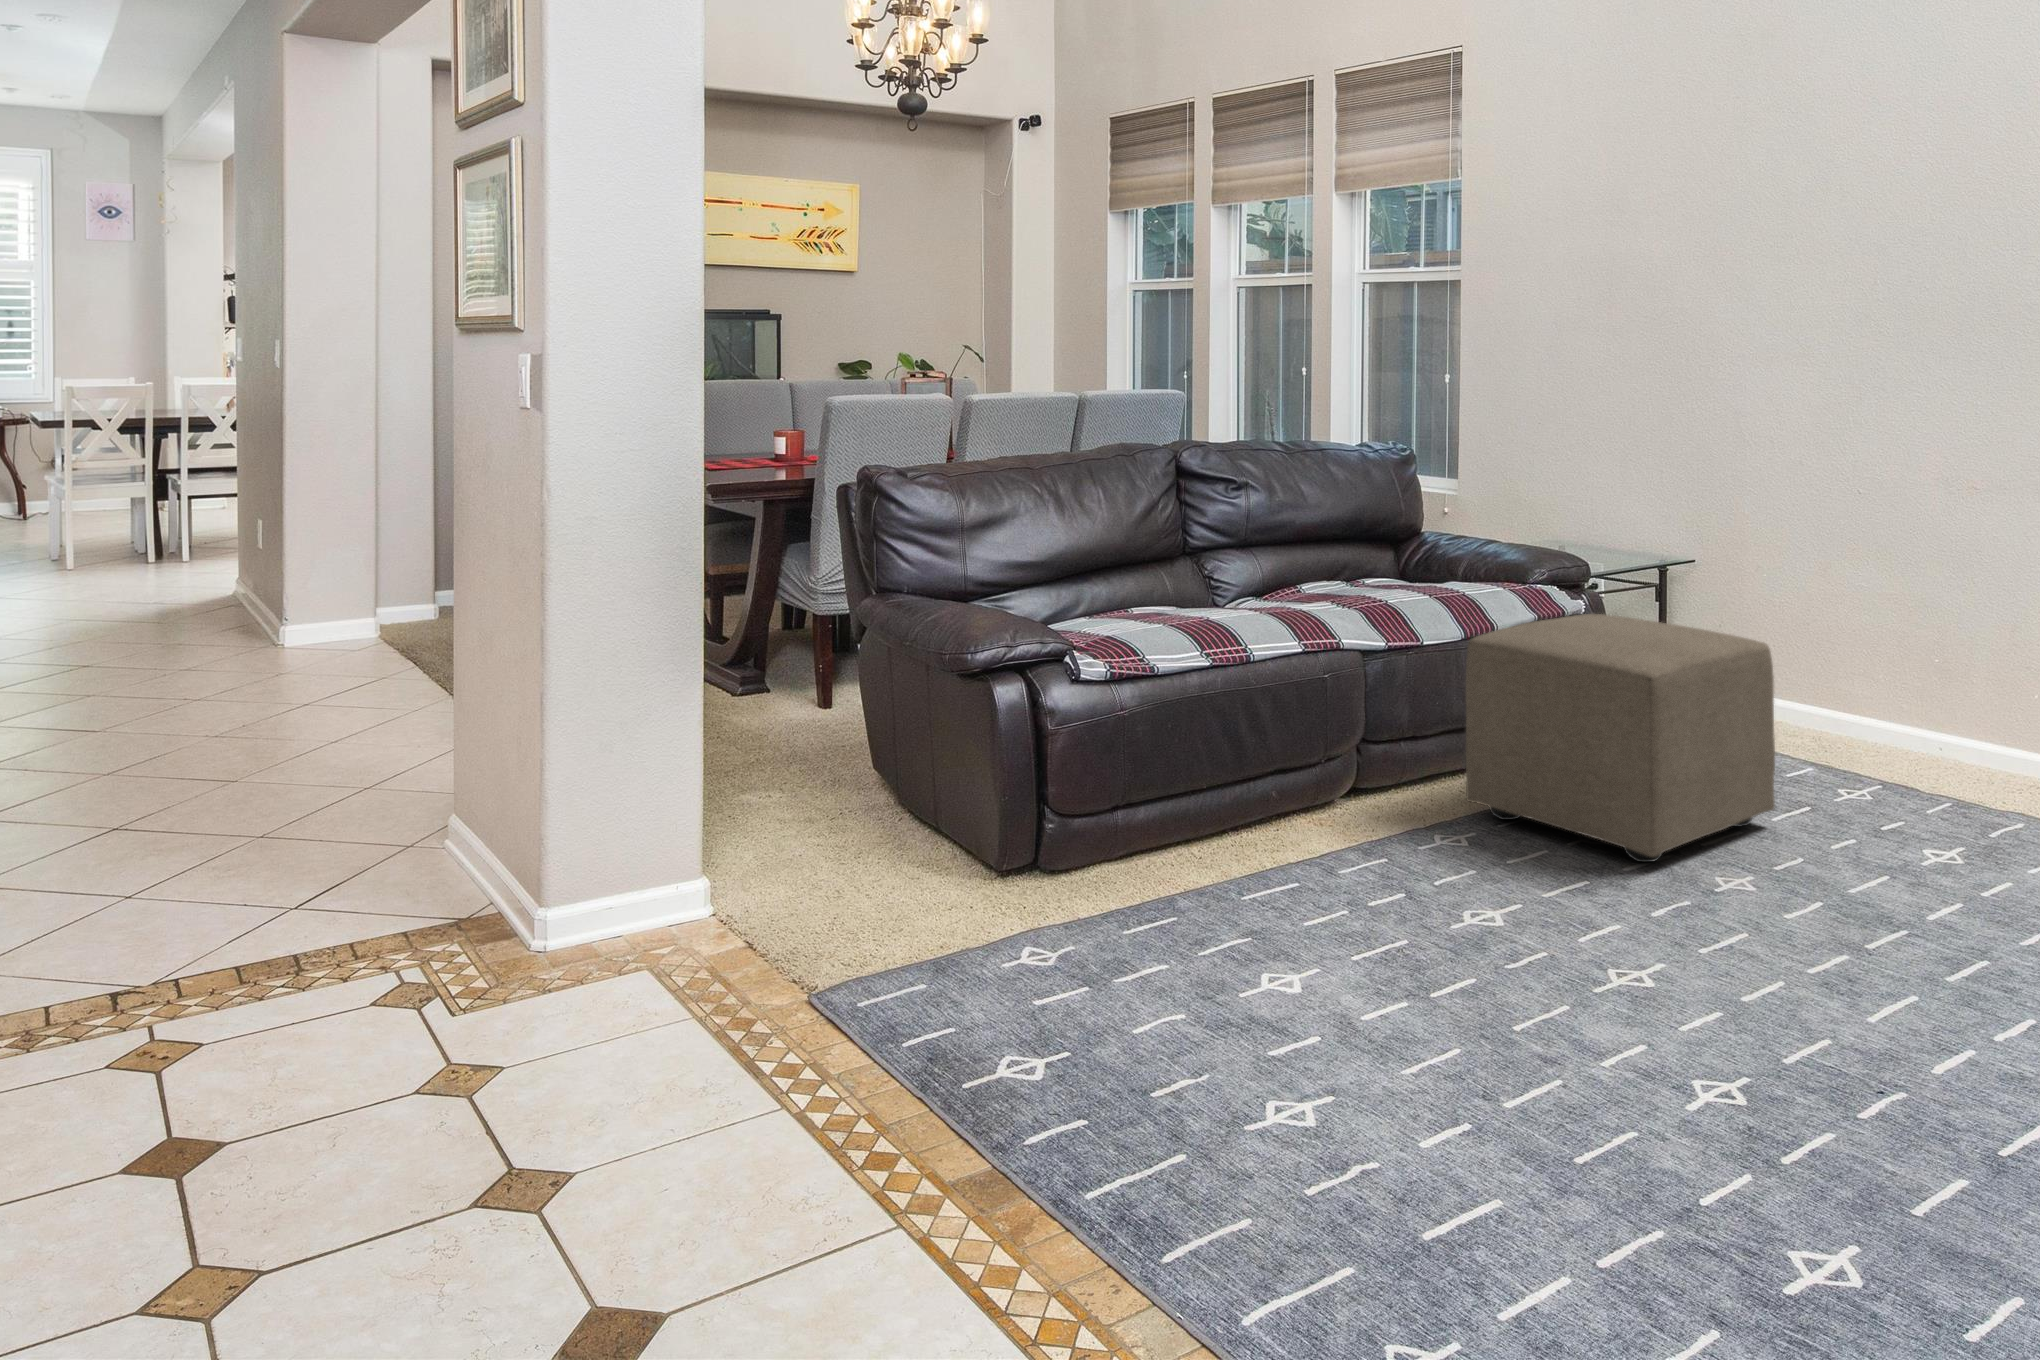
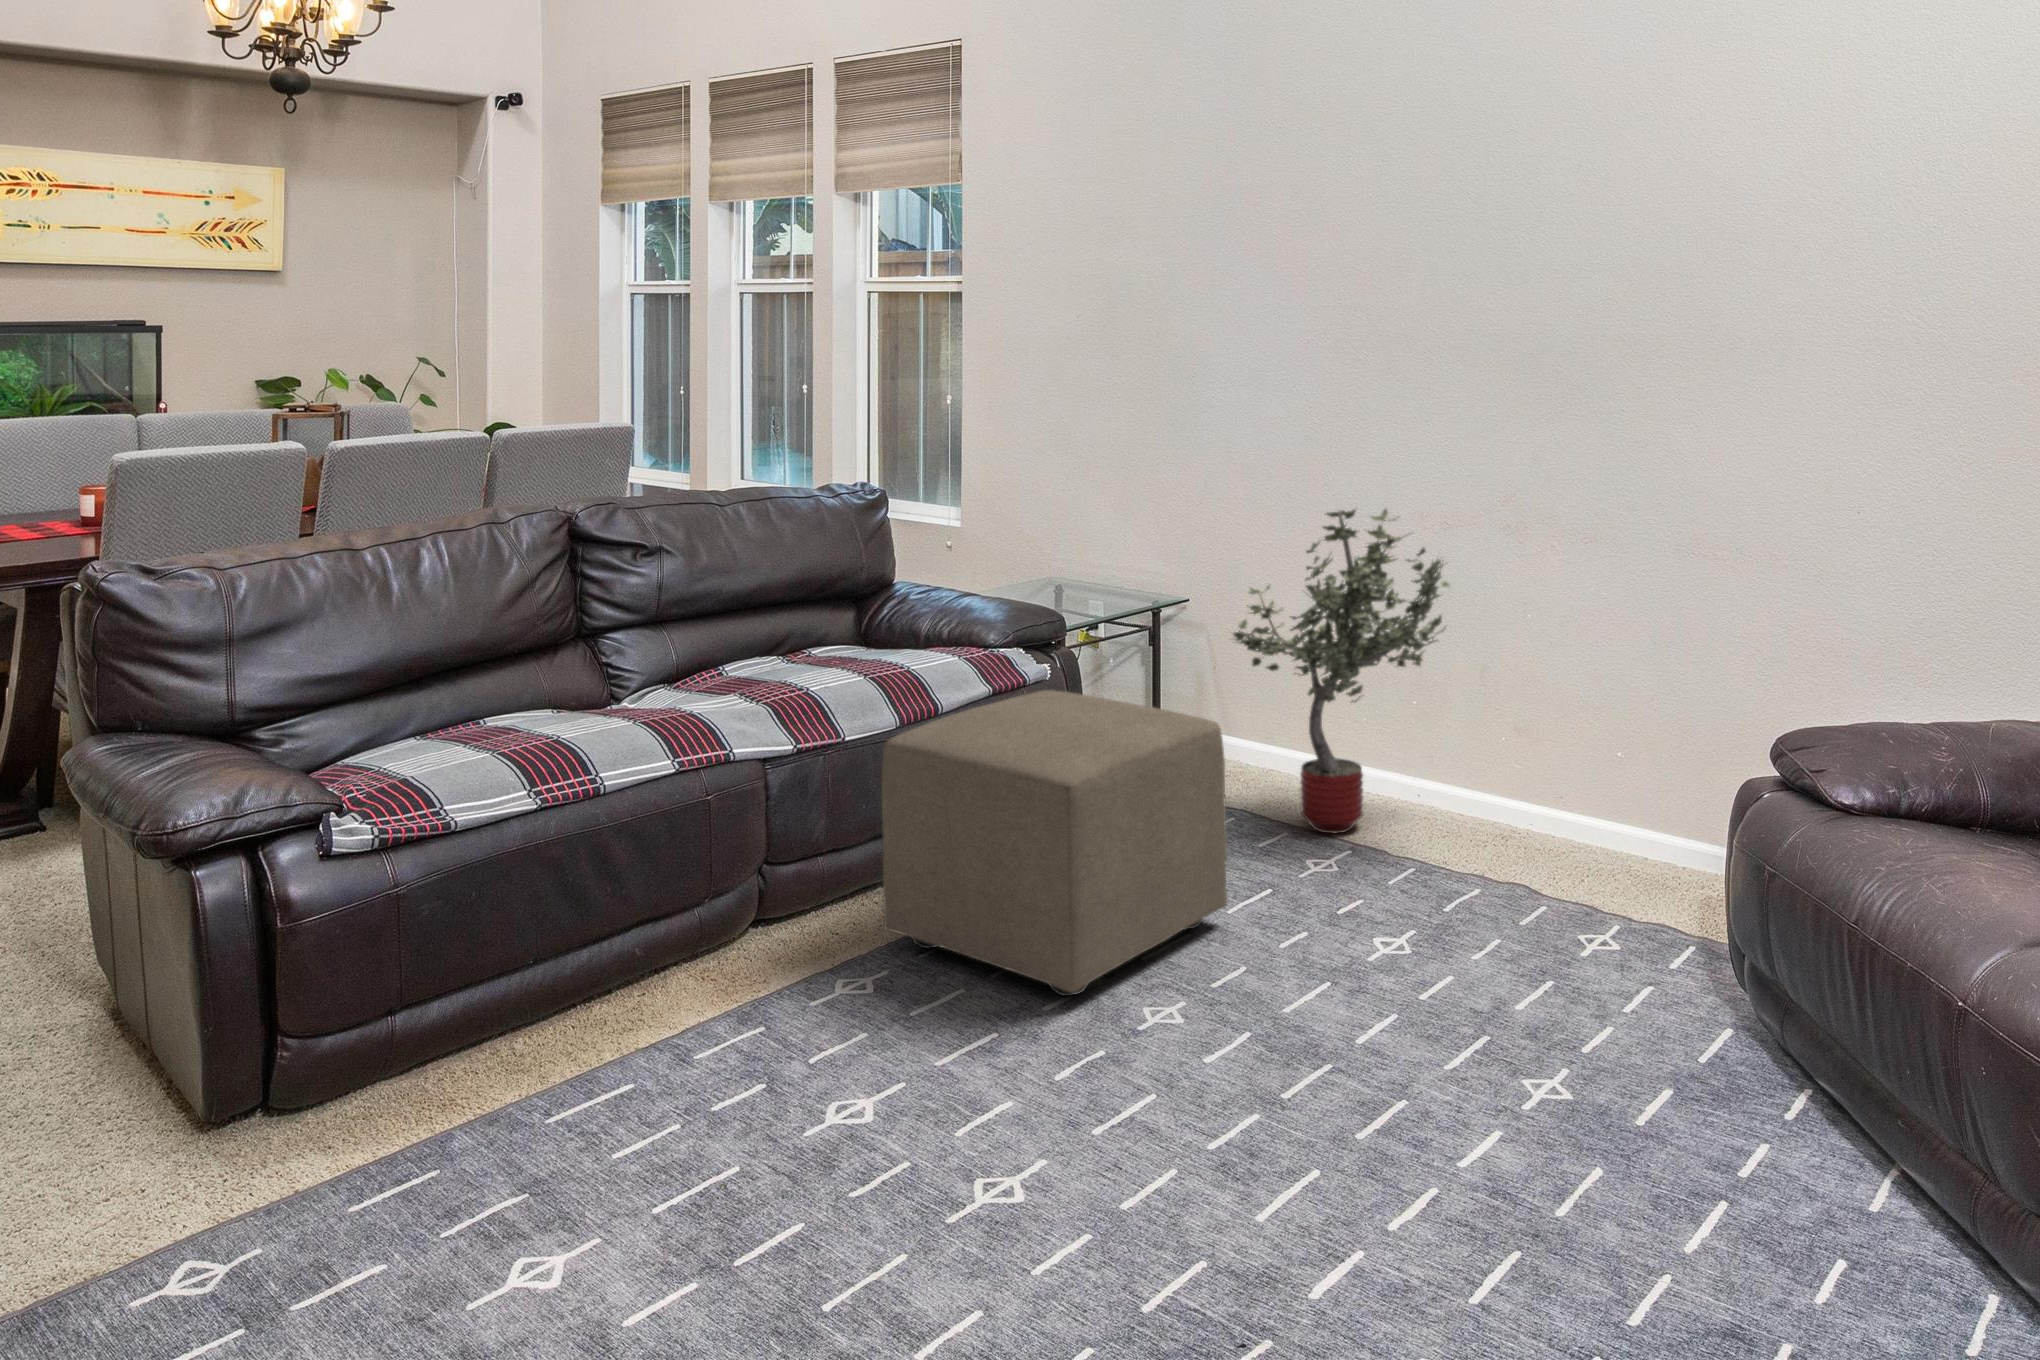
potted tree: none [1746,467,1980,770] -> present [1233,509,1450,834]

